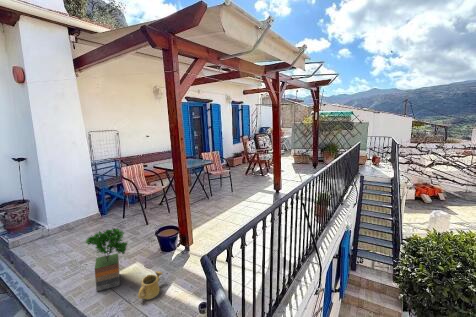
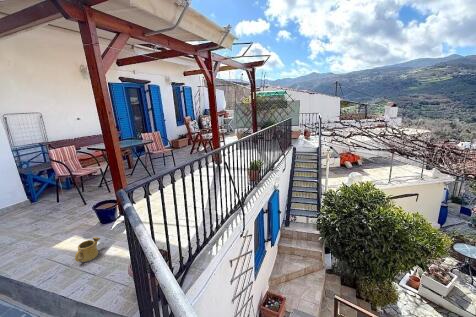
potted tree: present [86,228,127,291] -> none [10,203,61,264]

